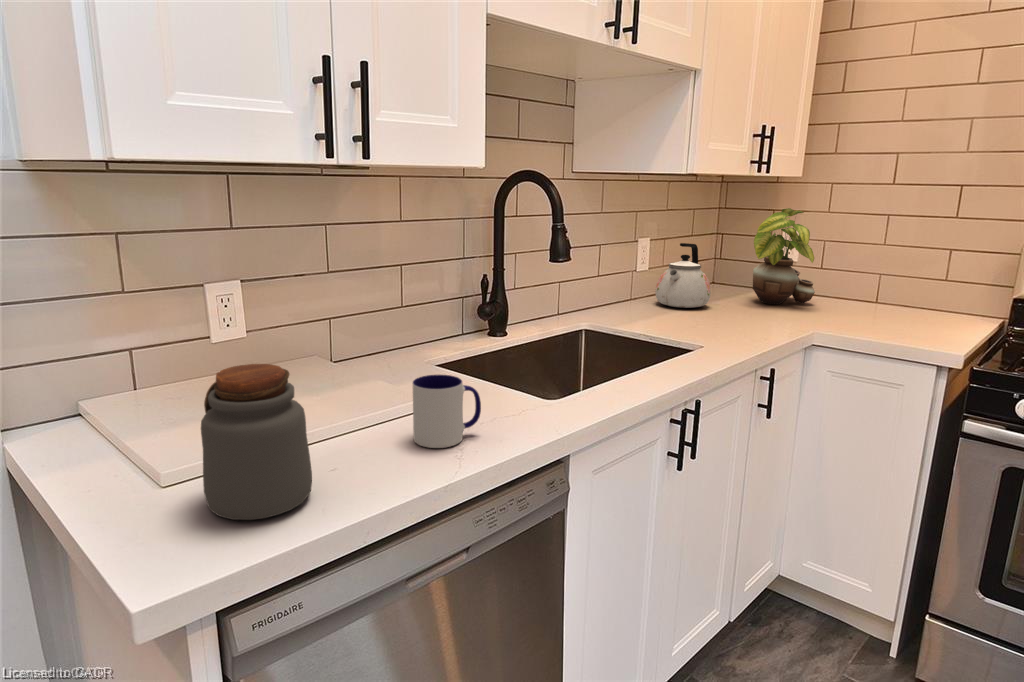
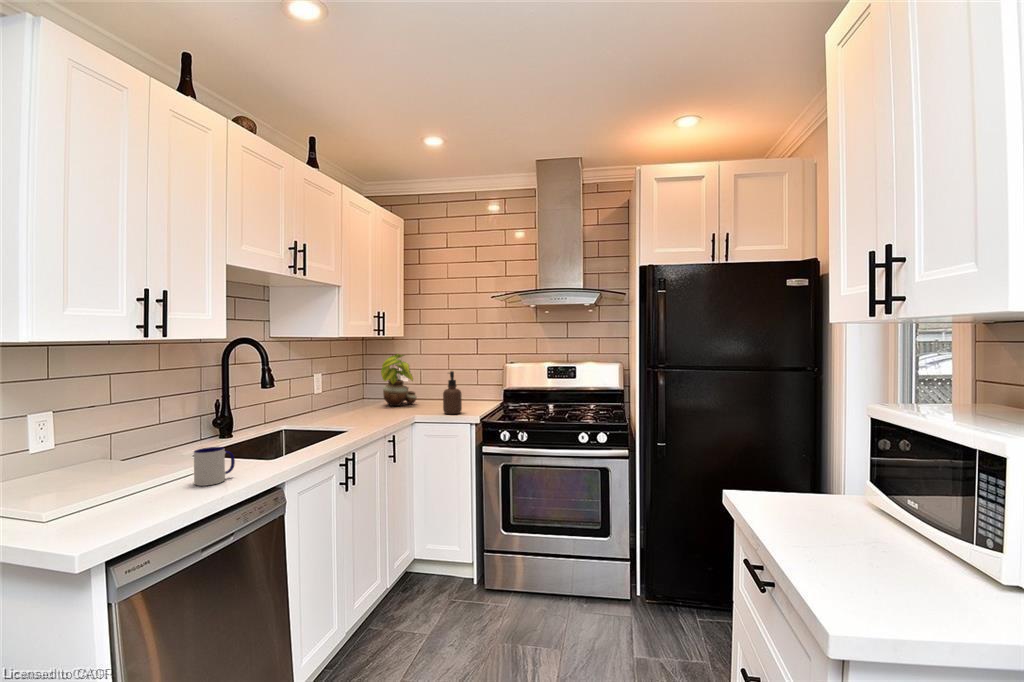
kettle: present [655,243,711,308] -> none [327,376,360,412]
soap dispenser: none [876,251,923,339] -> present [443,371,462,414]
jar: present [201,364,312,520] -> none [77,443,146,526]

